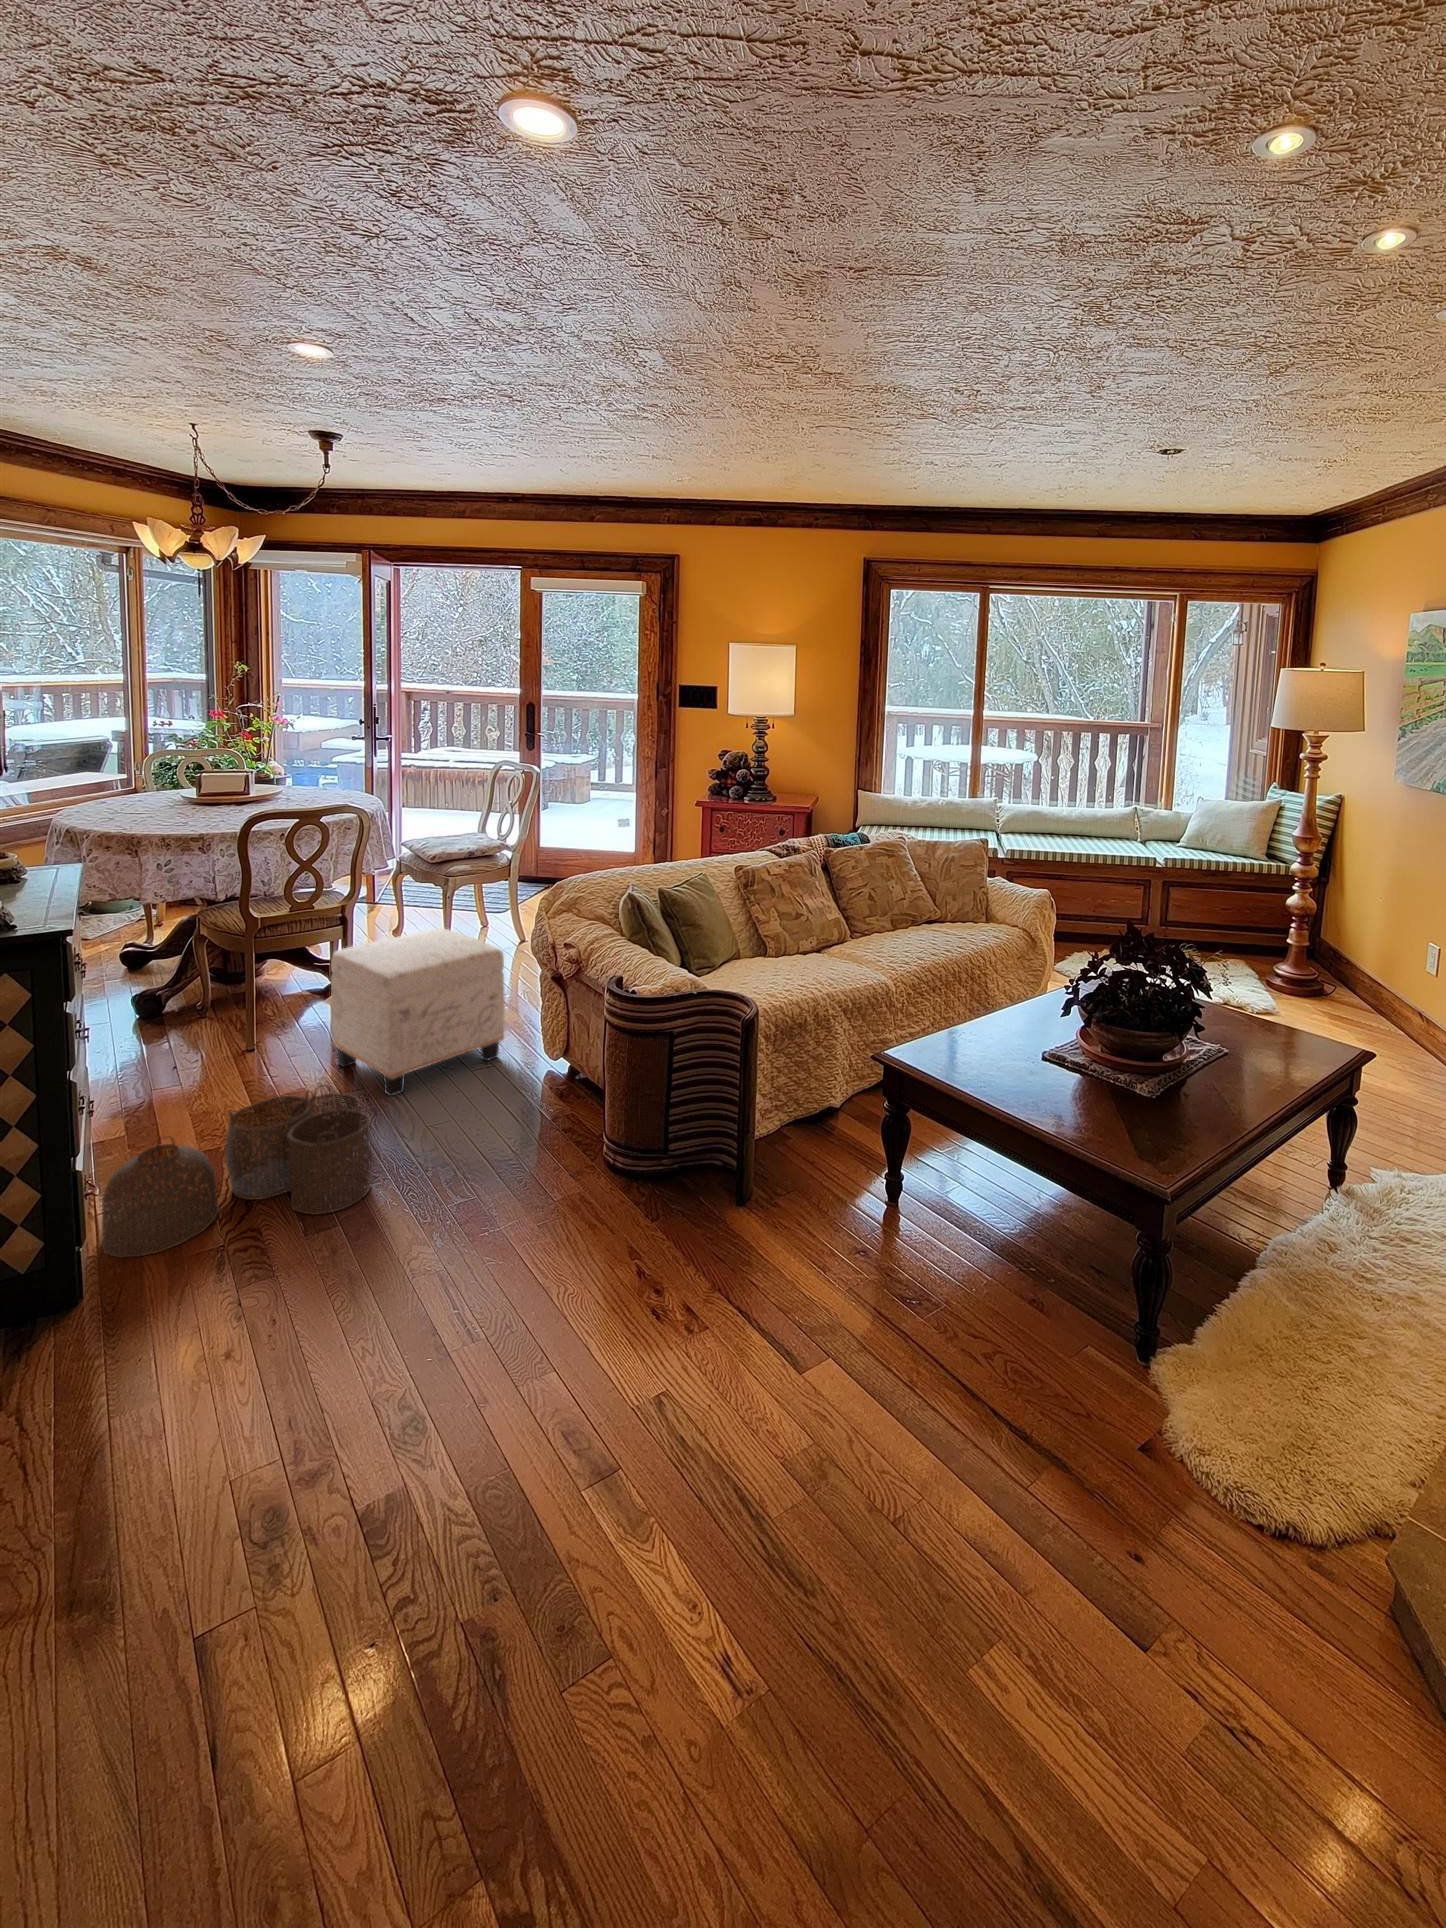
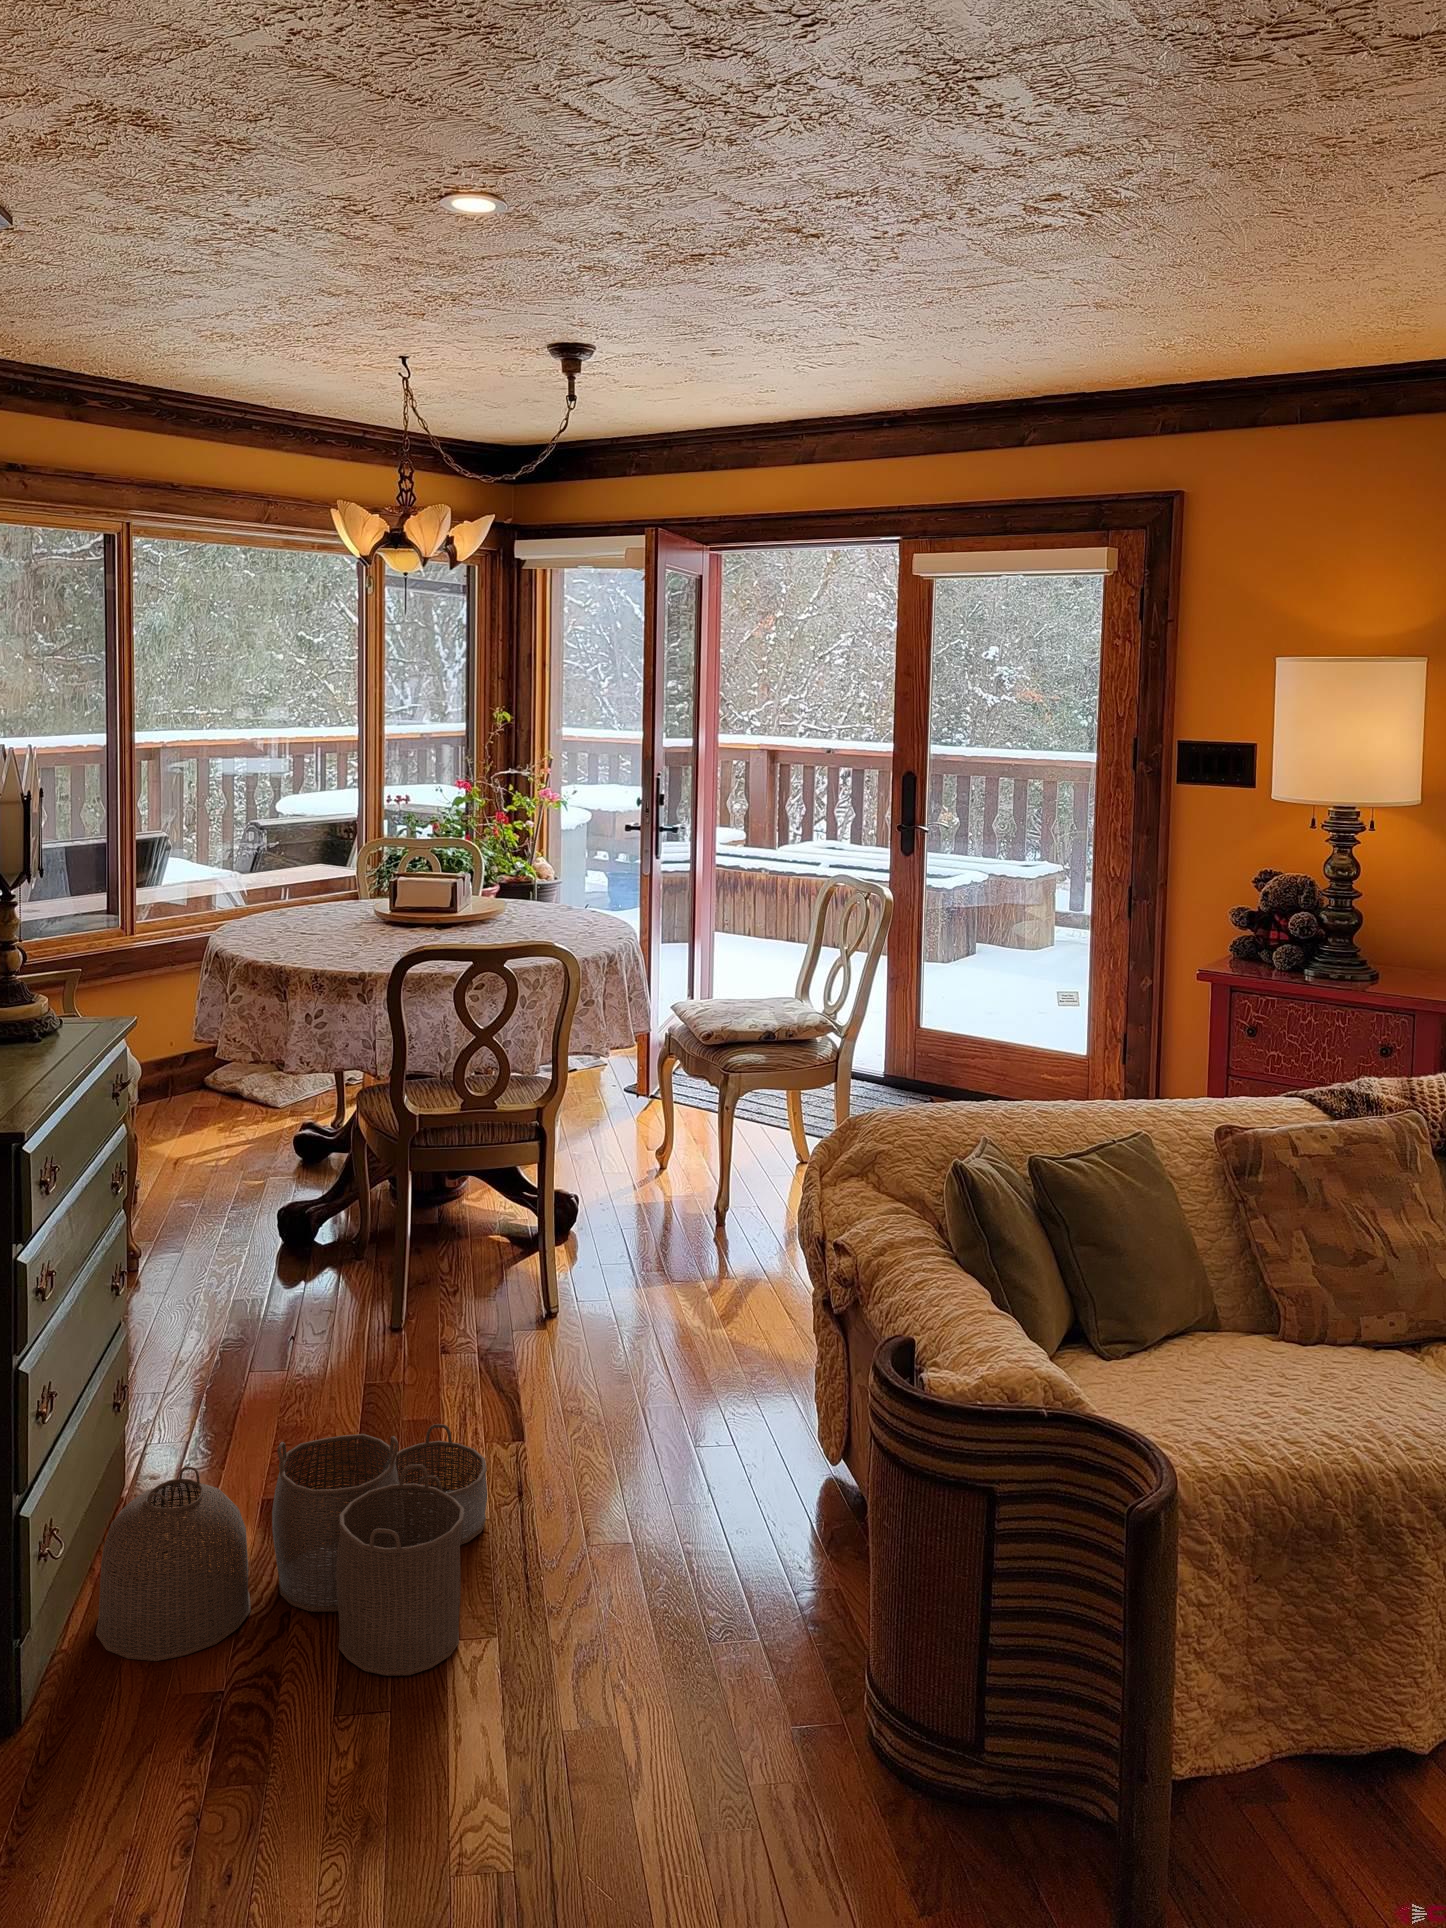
ottoman: present [331,928,505,1096] -> none [494,1170,753,1466]

